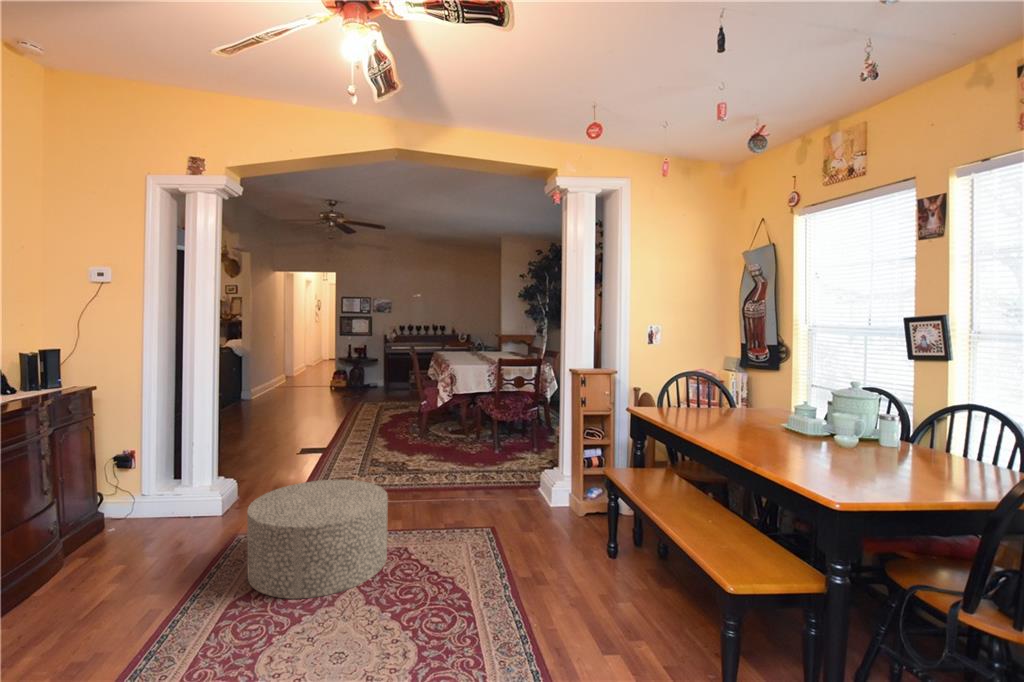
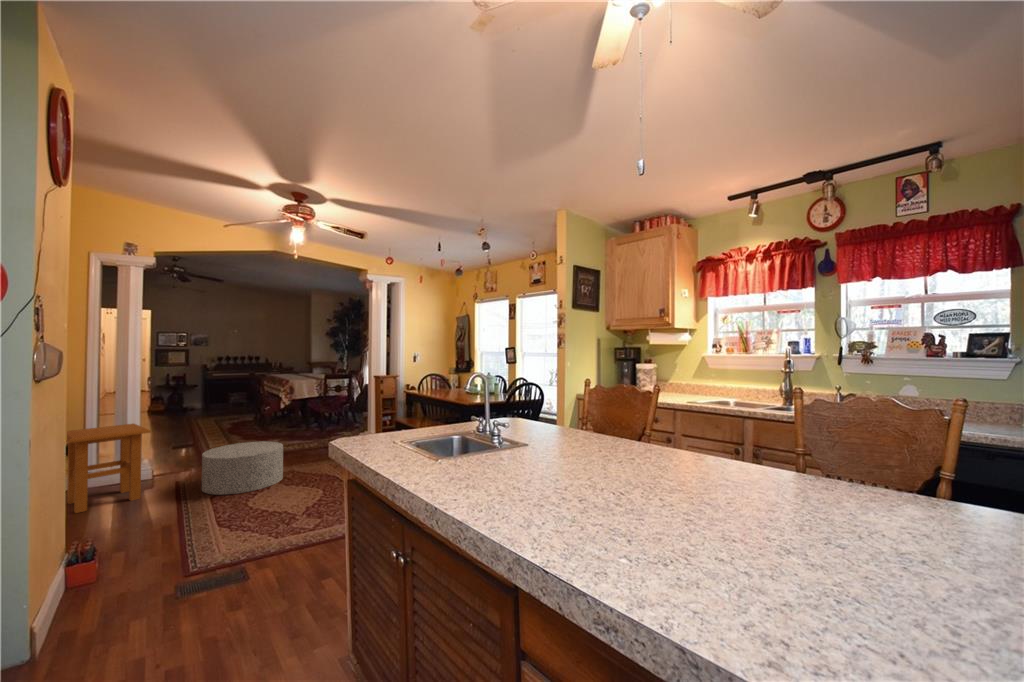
side table: none [44,428,190,582] -> present [67,424,151,513]

